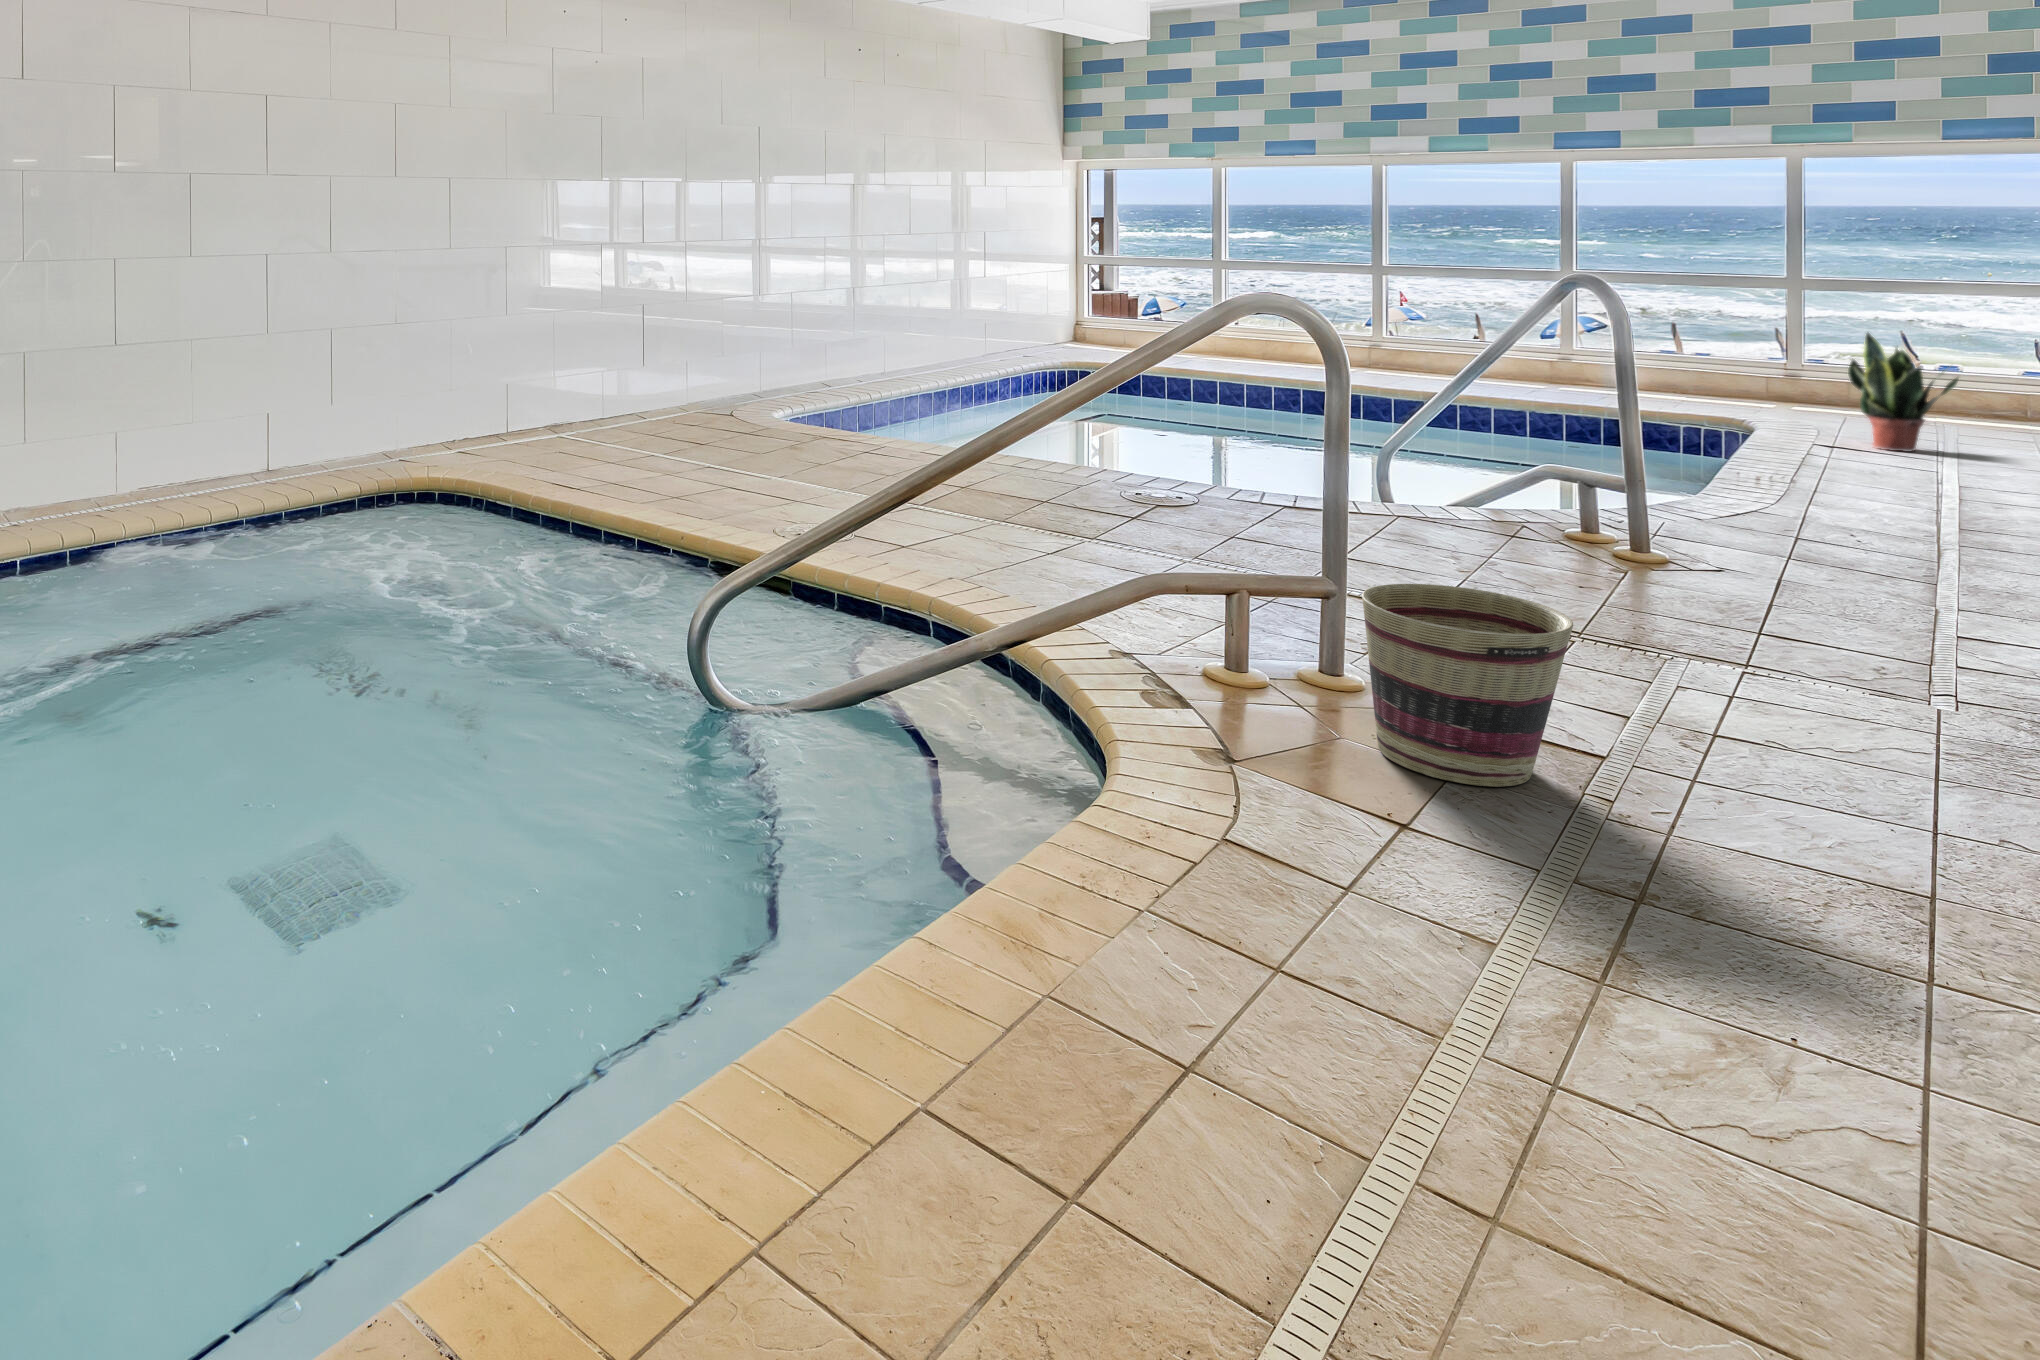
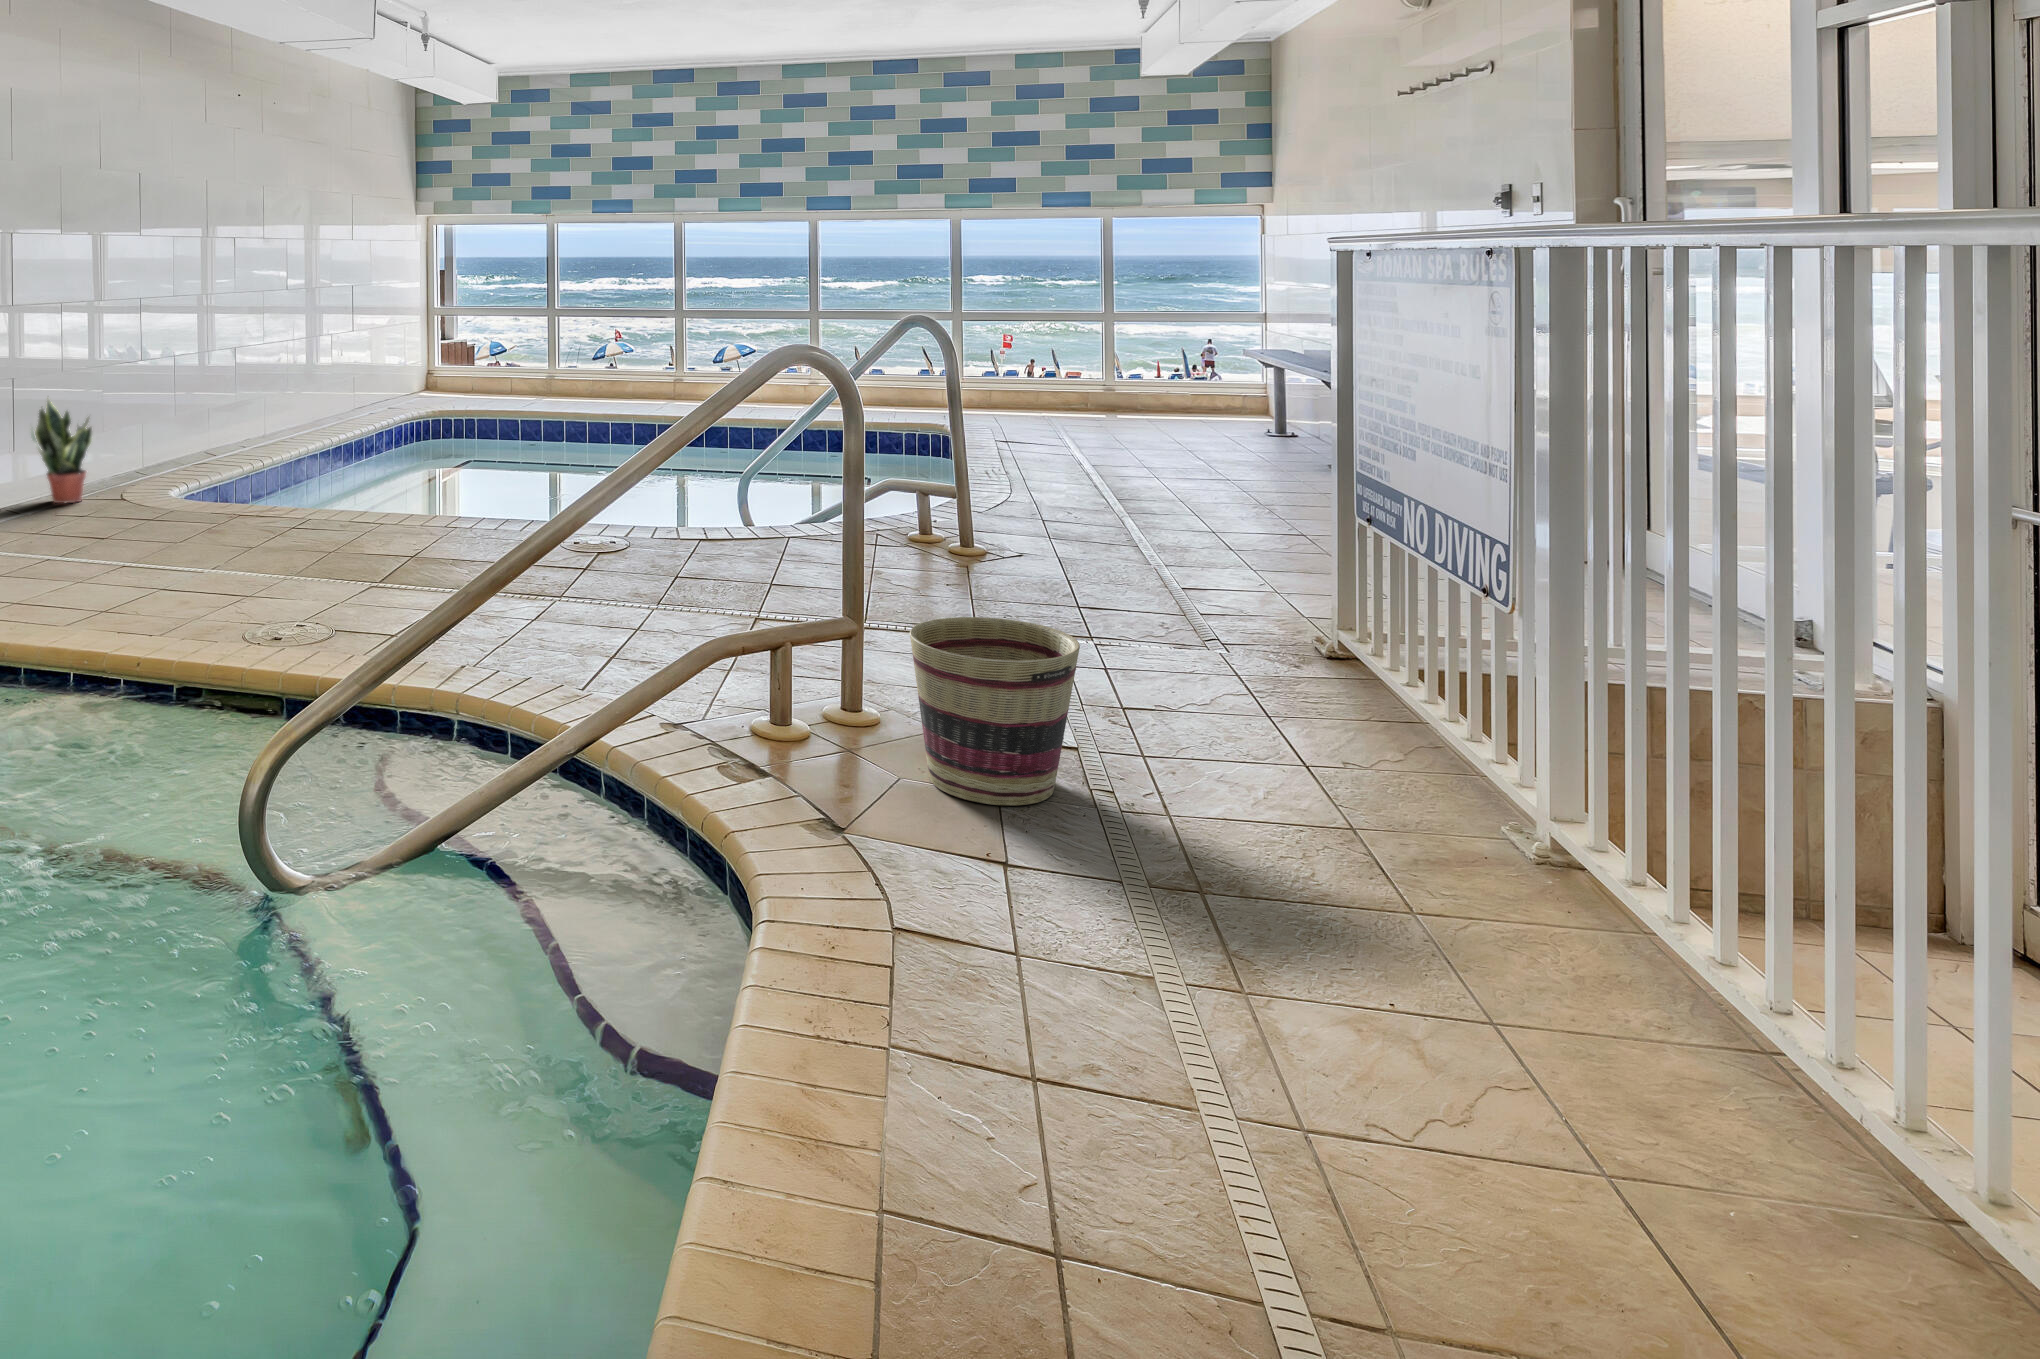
potted plant: present [1848,333,1959,452] -> present [31,400,92,503]

